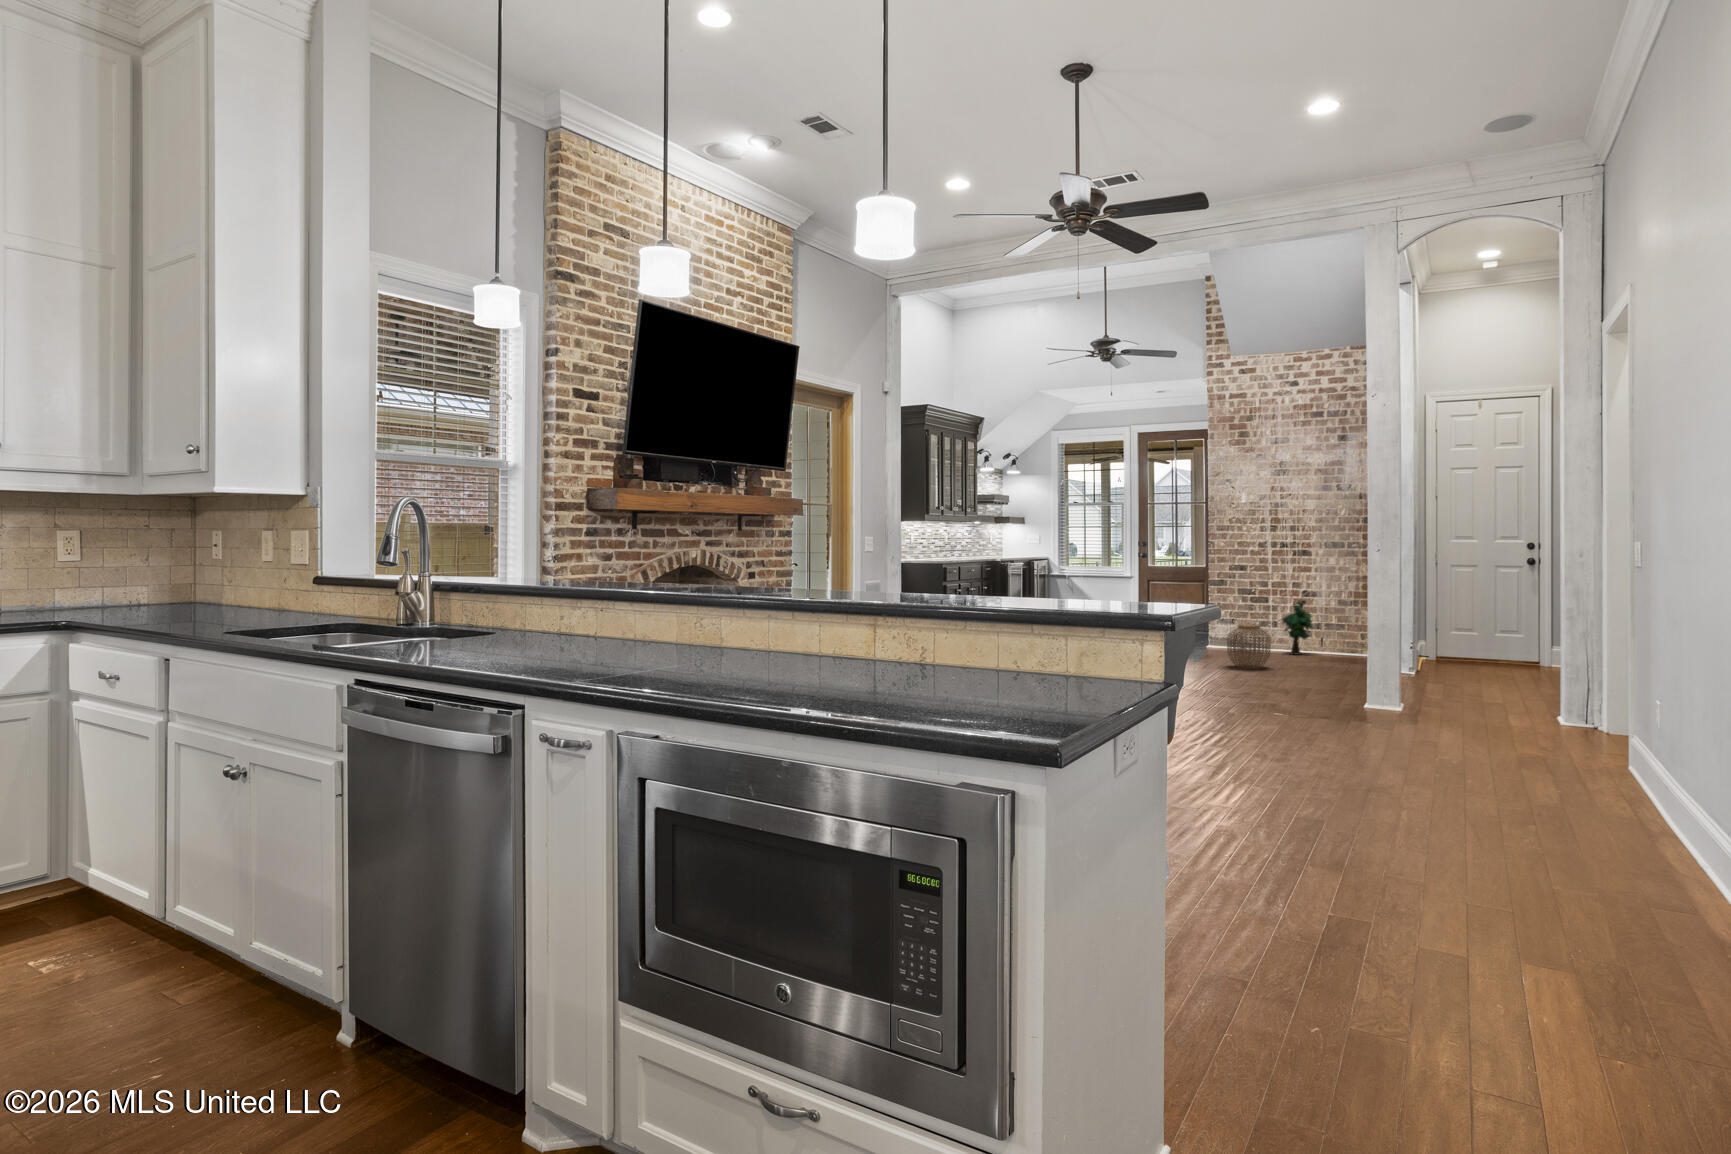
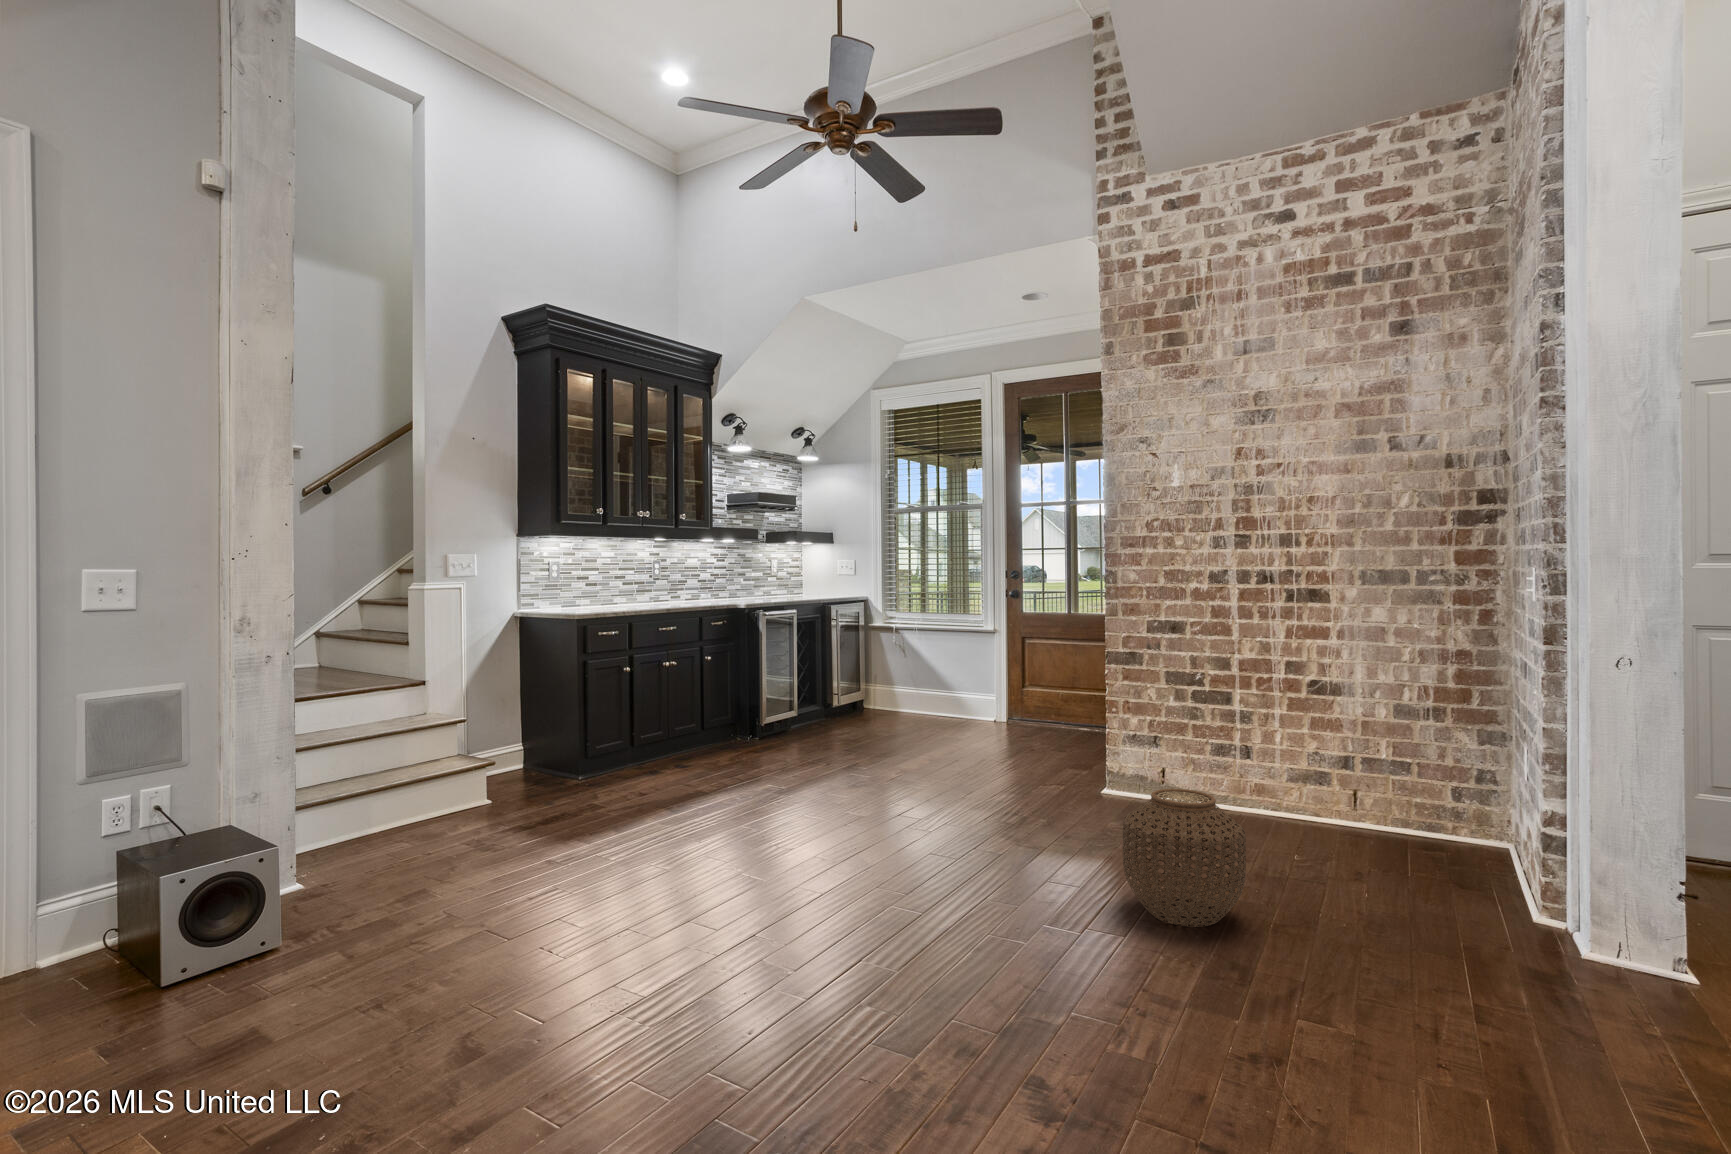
decorative plant: present [1282,600,1313,655] -> none [1255,703,1340,832]

